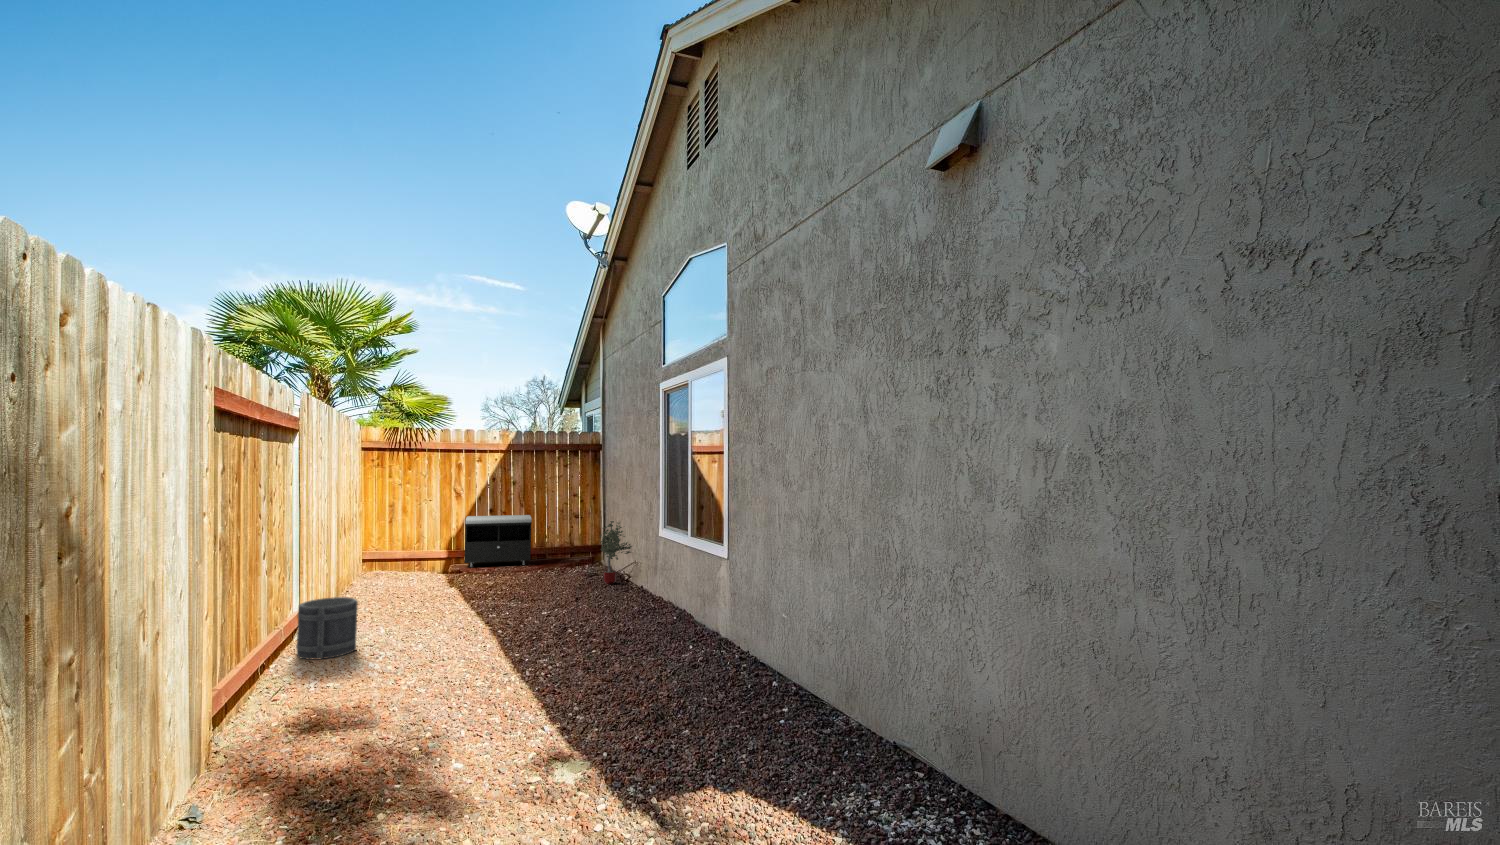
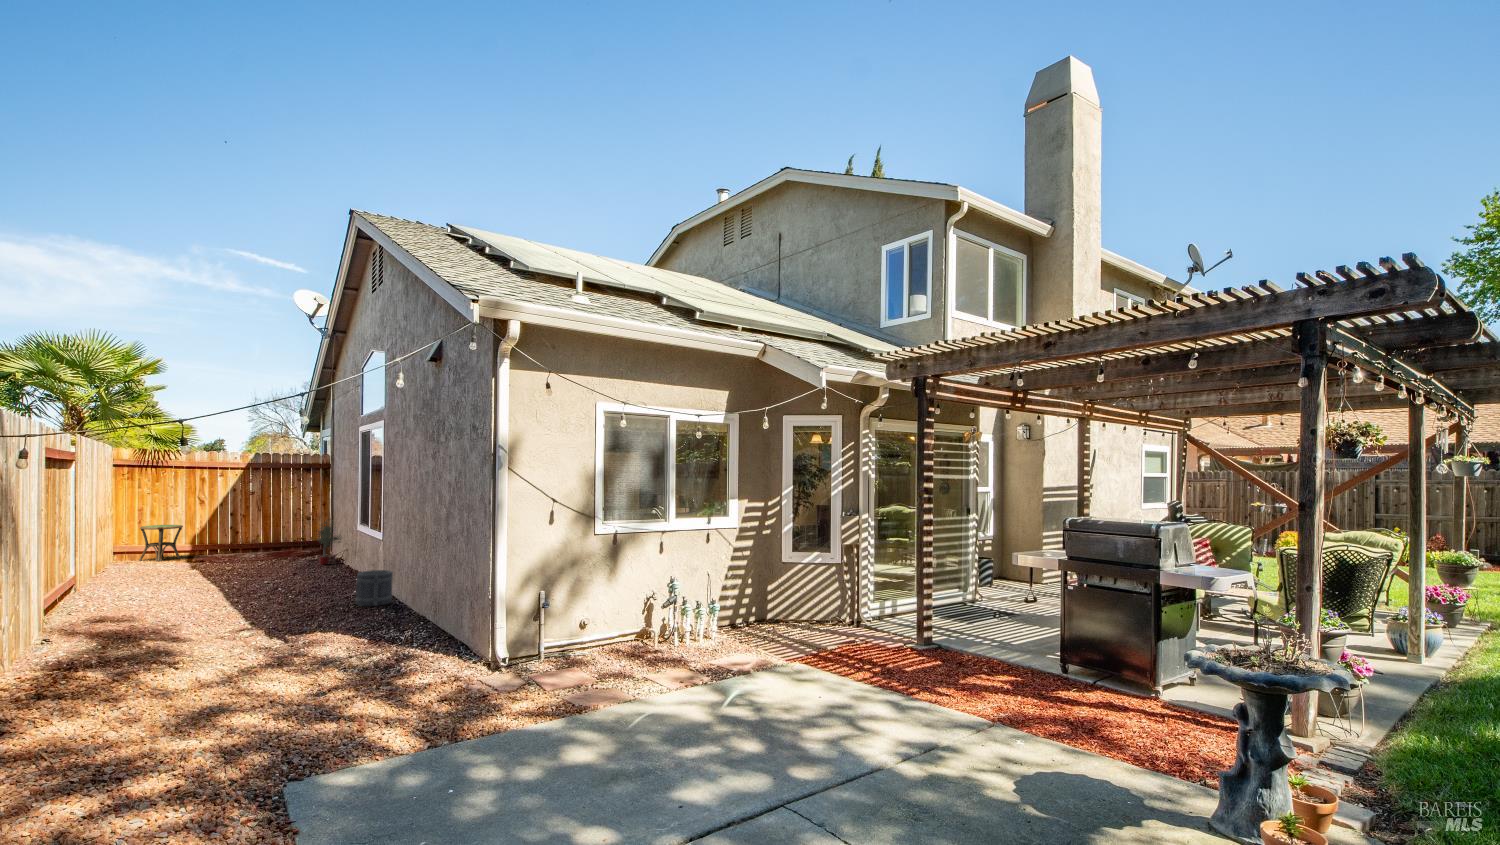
storage bench: present [465,515,532,567] -> none [206,517,267,558]
side table: none [391,524,438,571] -> present [139,525,183,561]
bucket: present [296,597,358,660] -> present [356,570,393,606]

